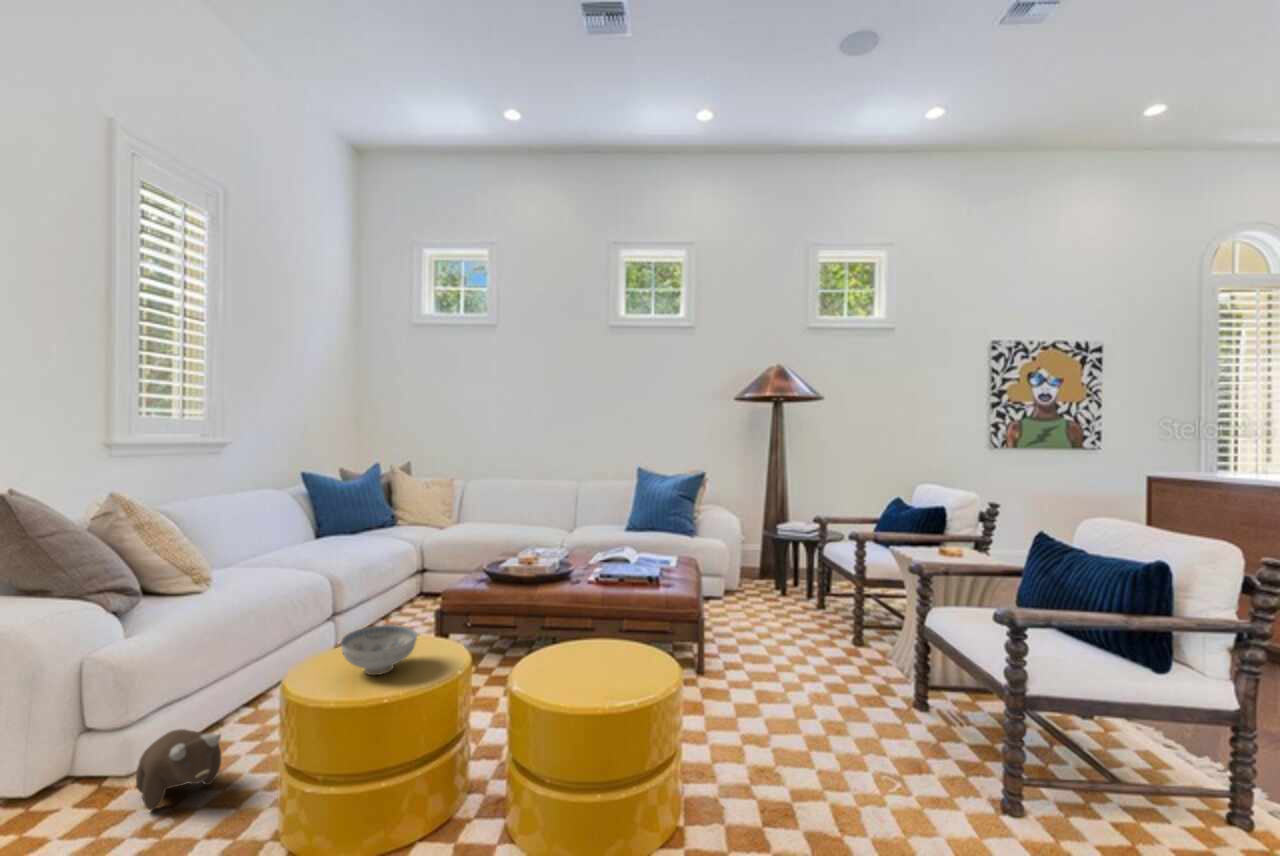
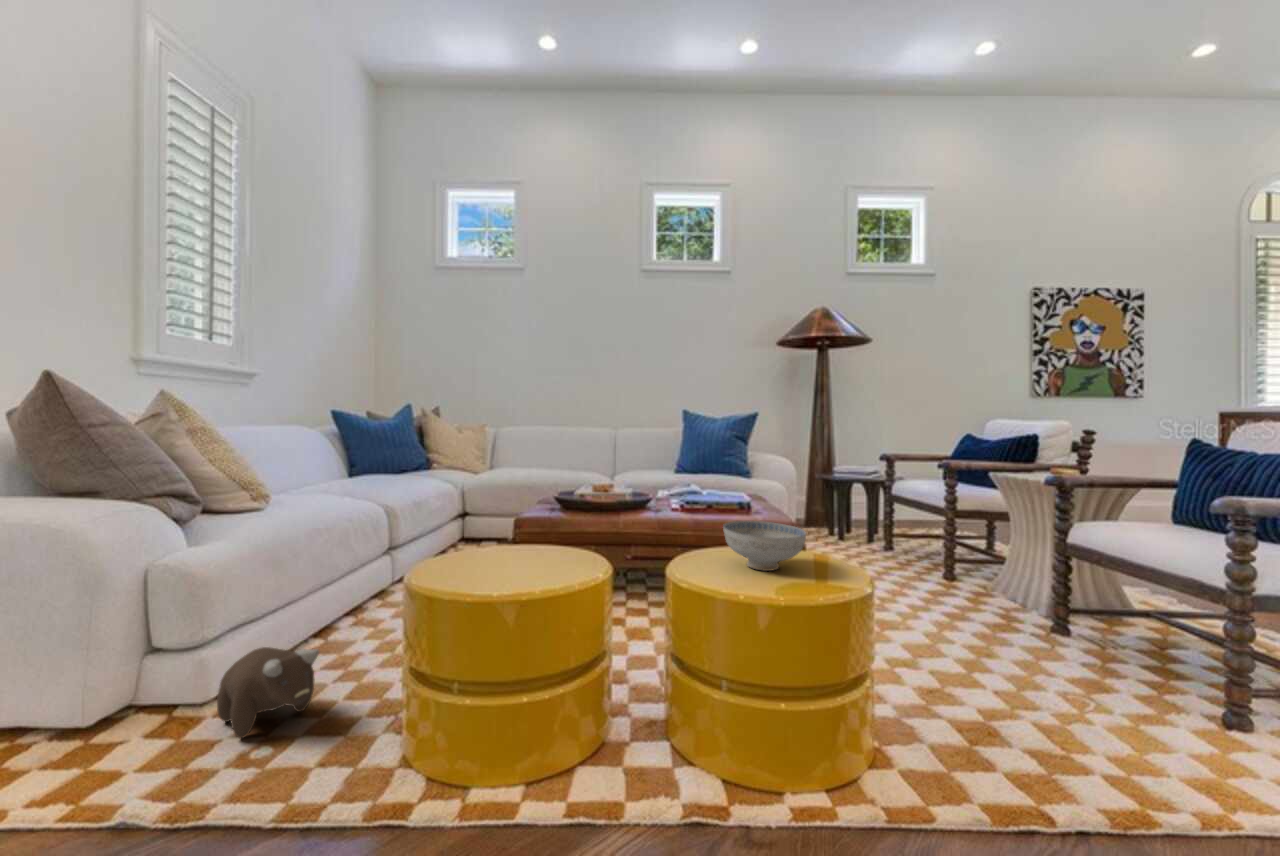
ceramic bowl: present [341,625,417,675] -> present [723,521,806,571]

